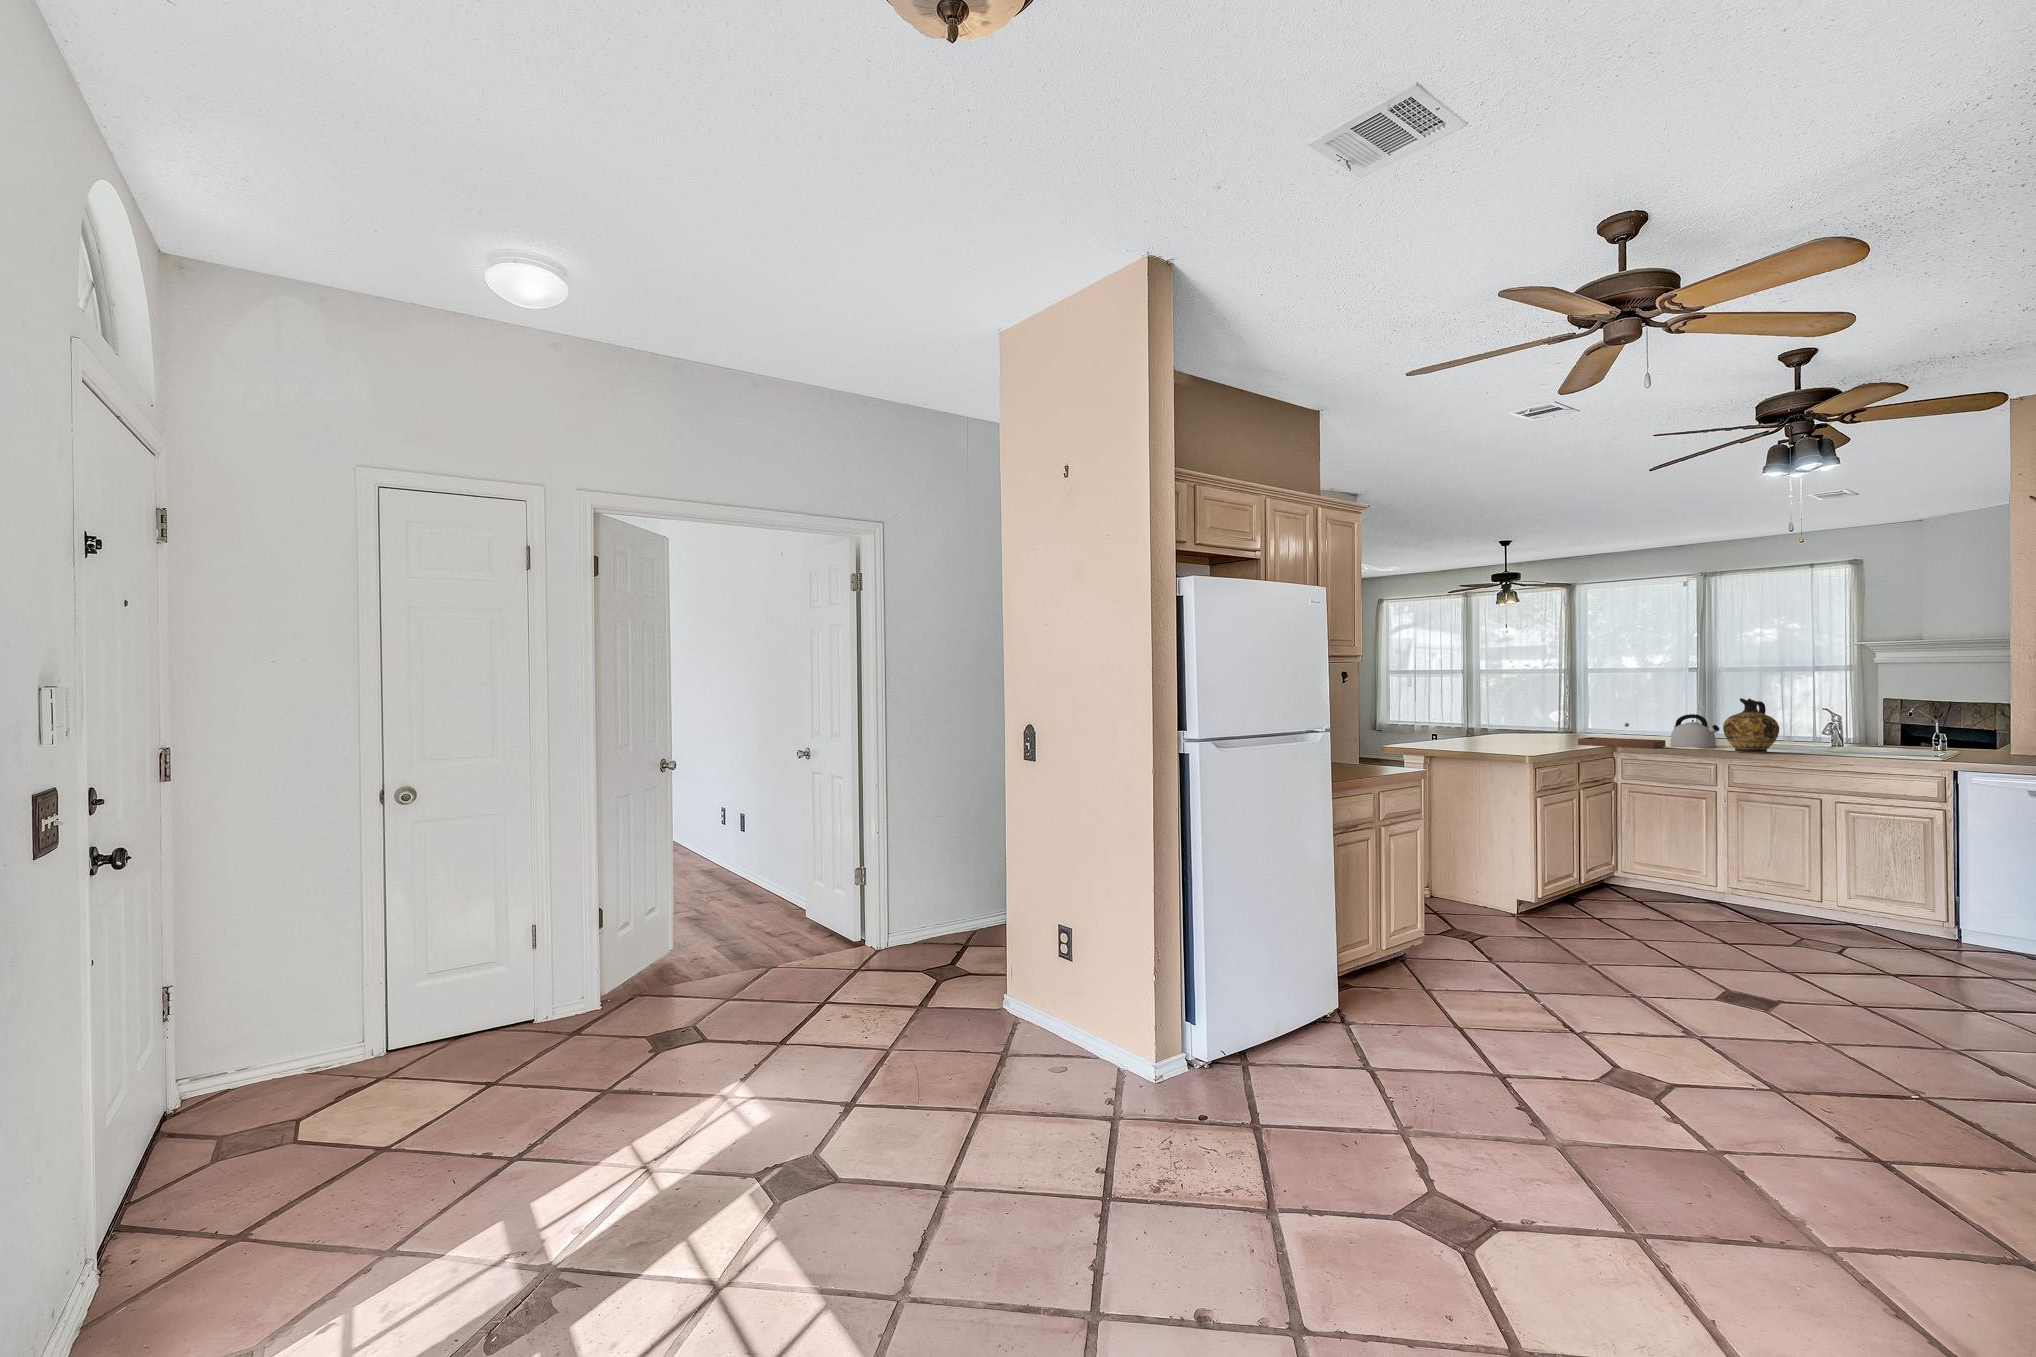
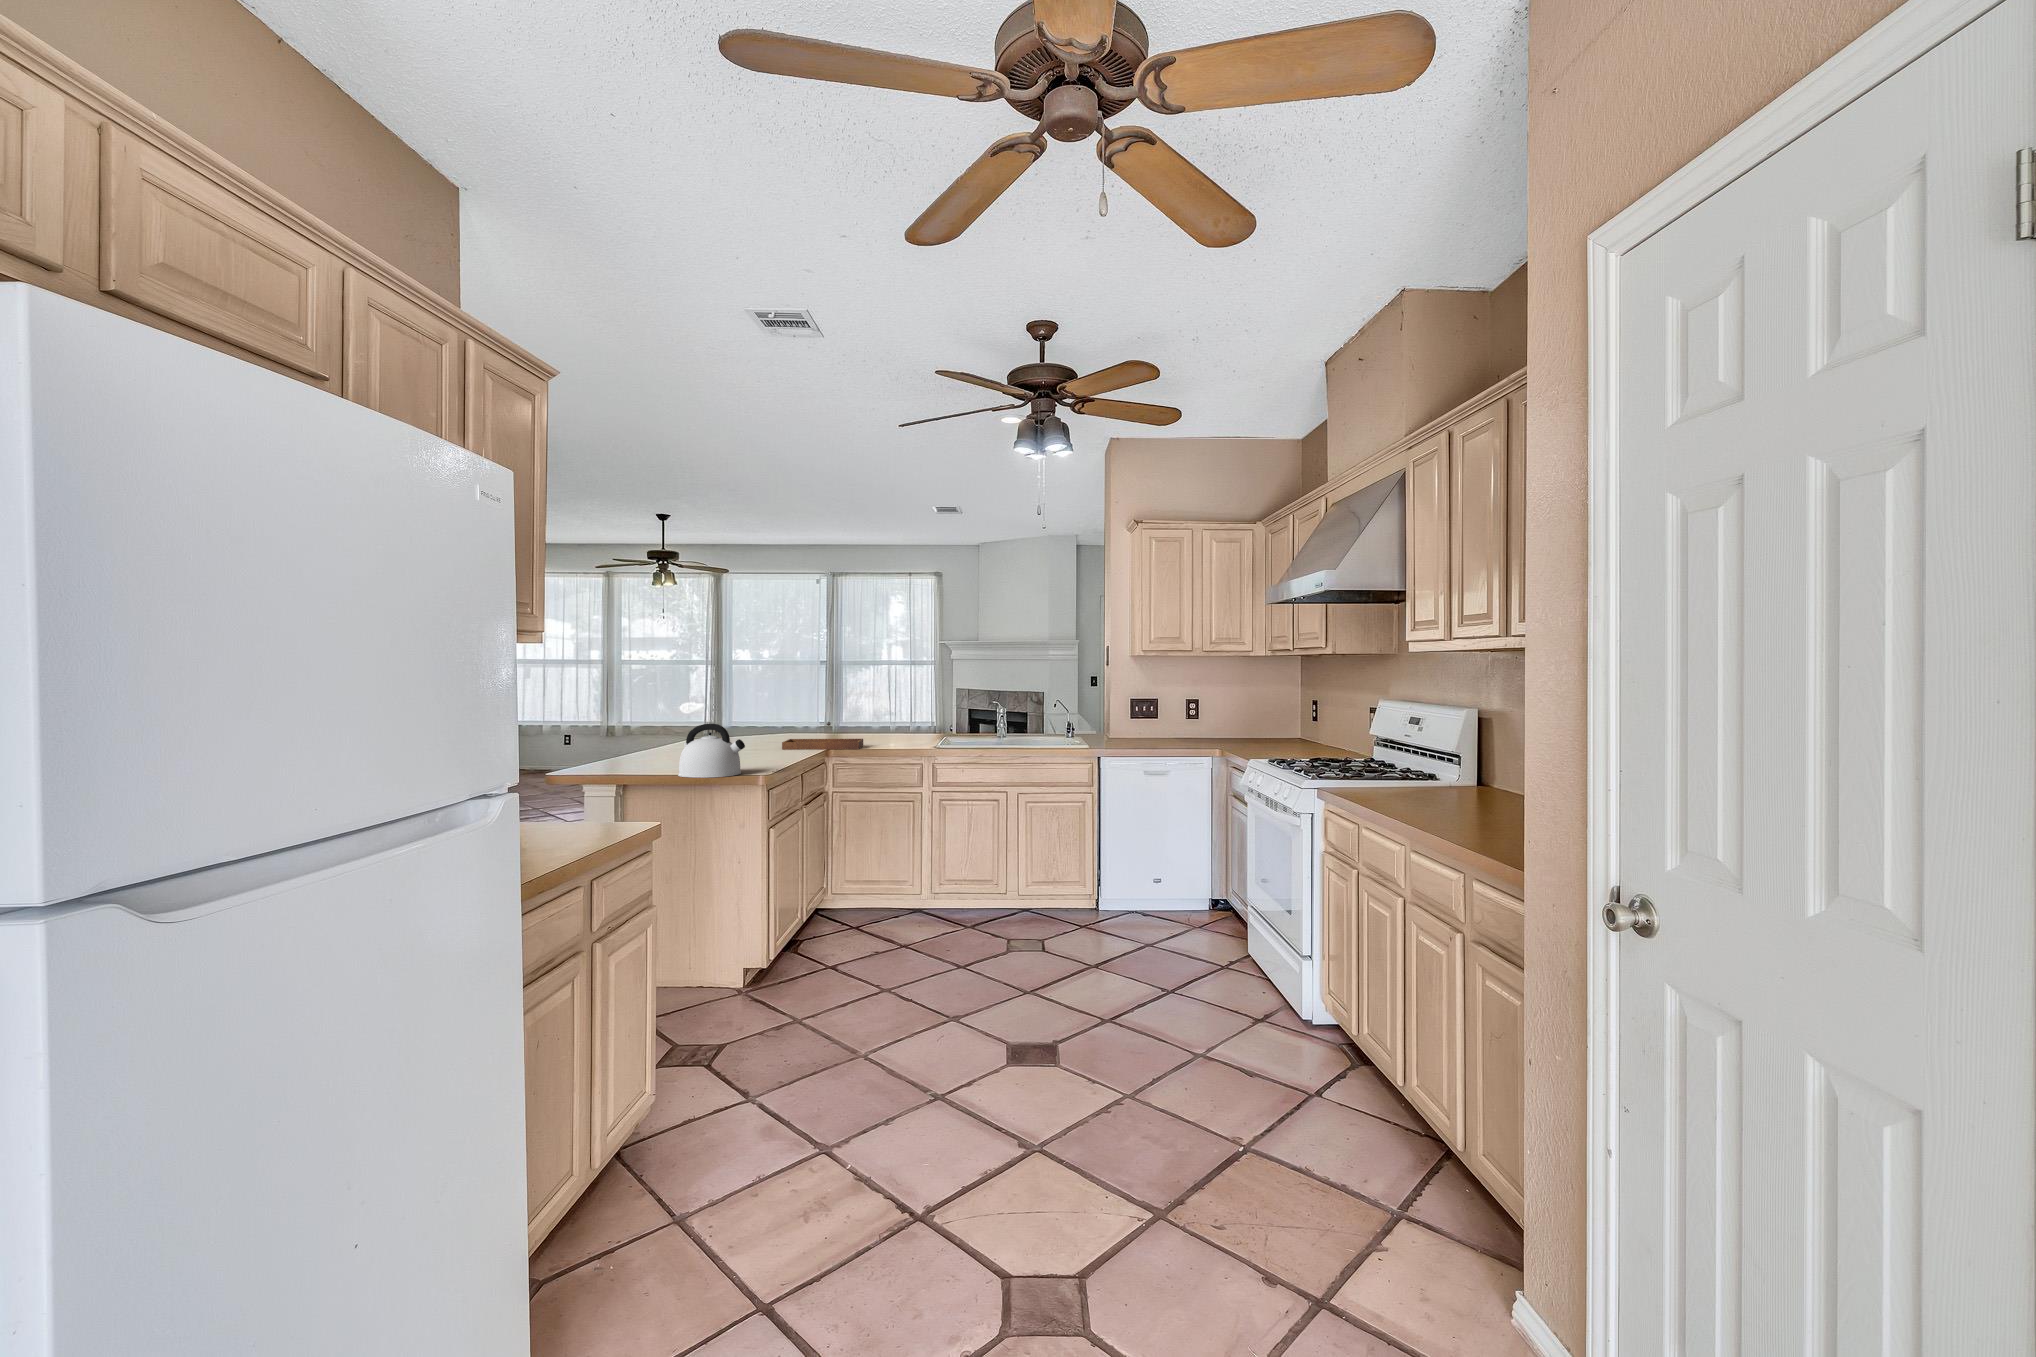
ceramic jug: present [1723,698,1779,753] -> none [920,693,964,749]
kettle: present [1670,714,1719,747] -> present [678,724,745,778]

